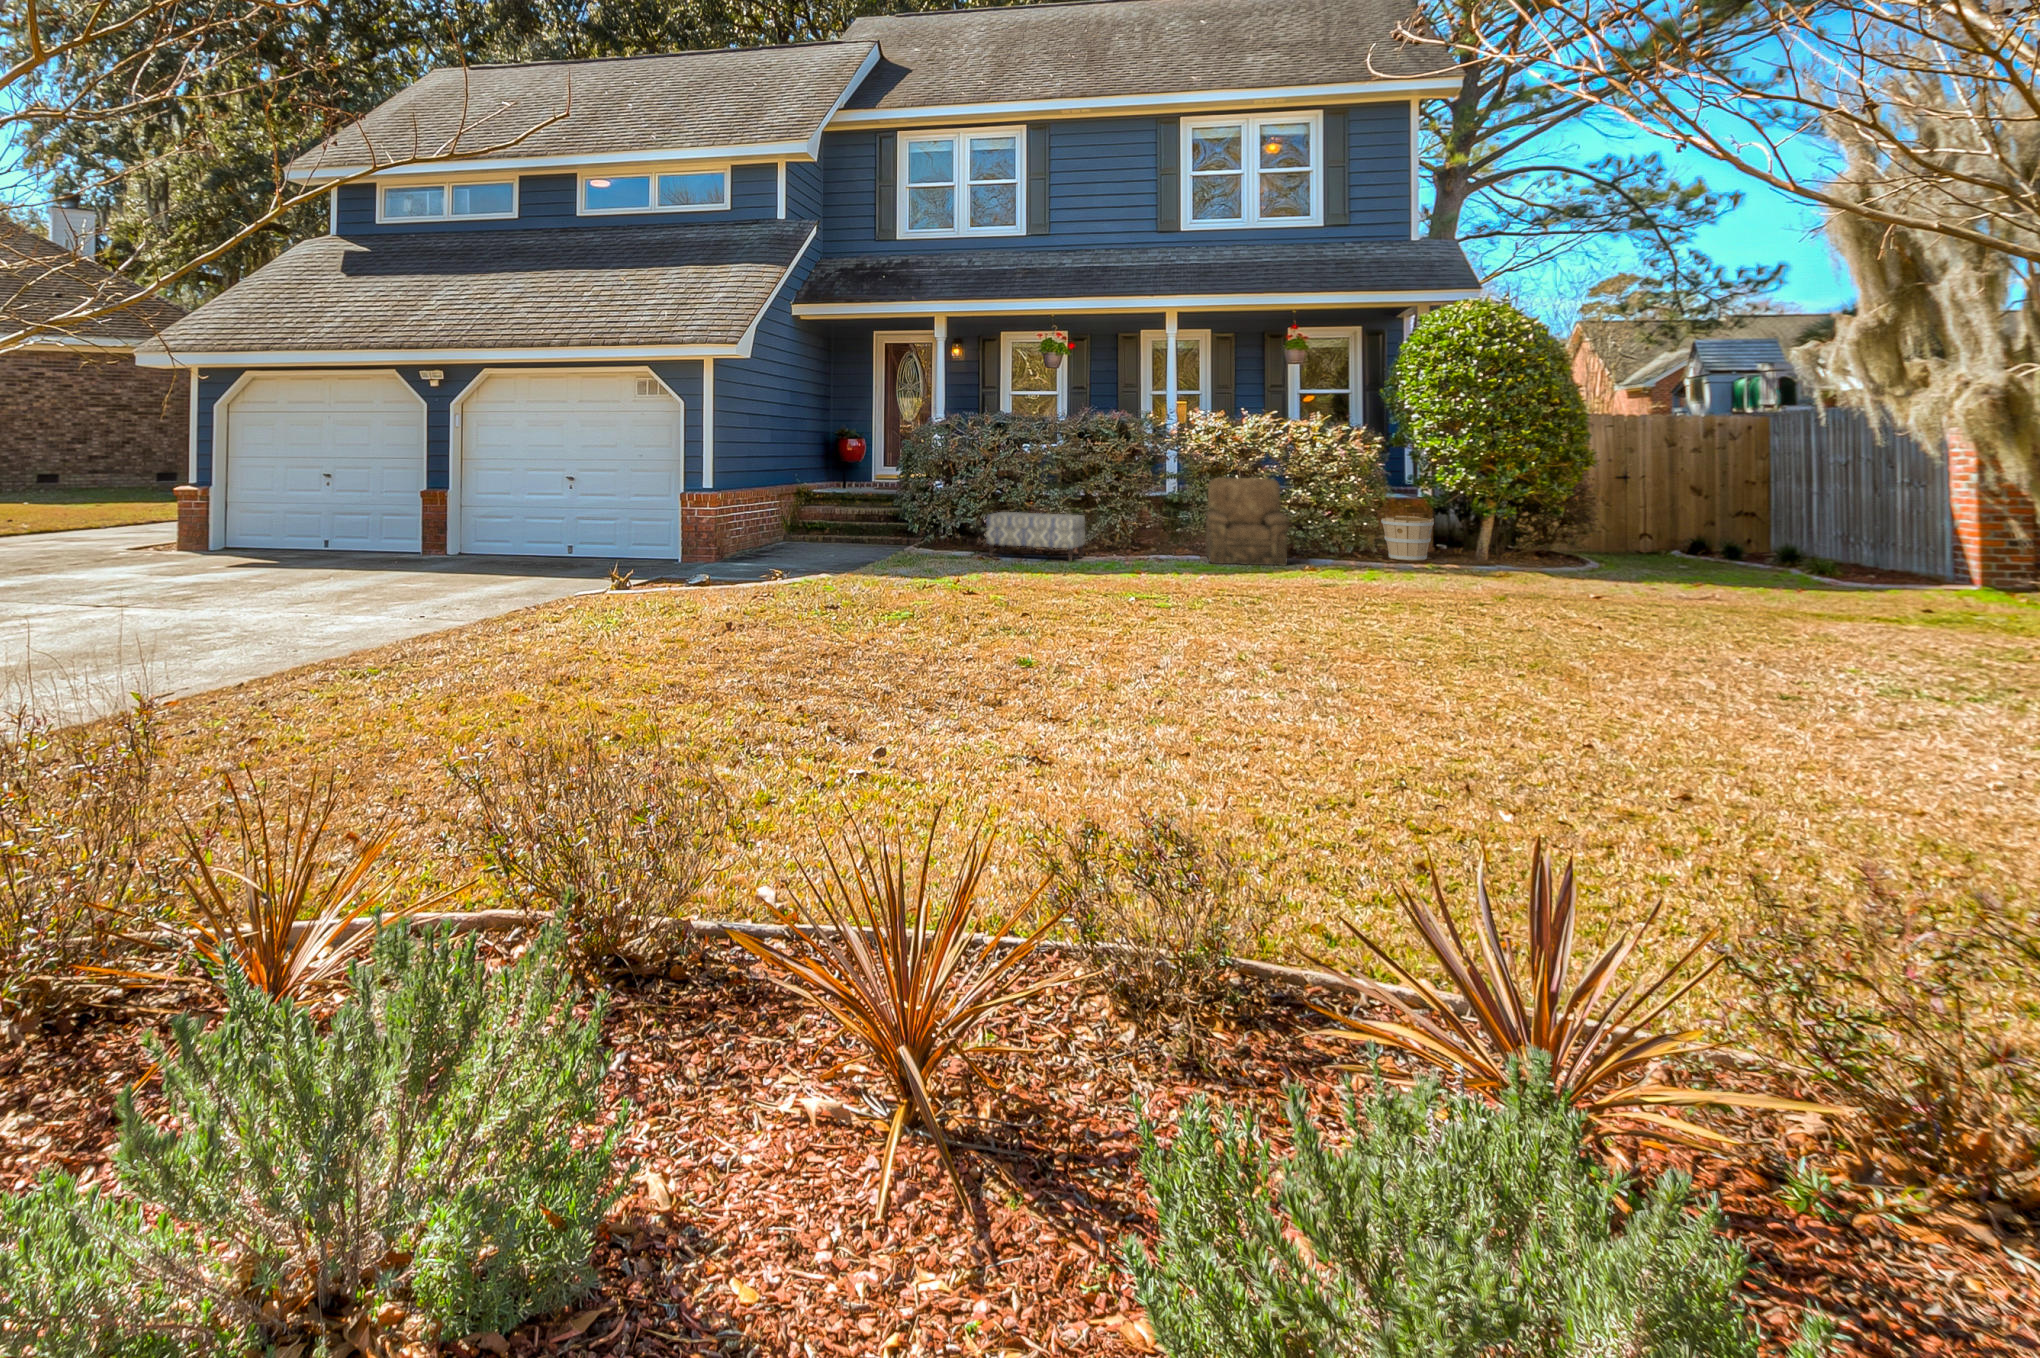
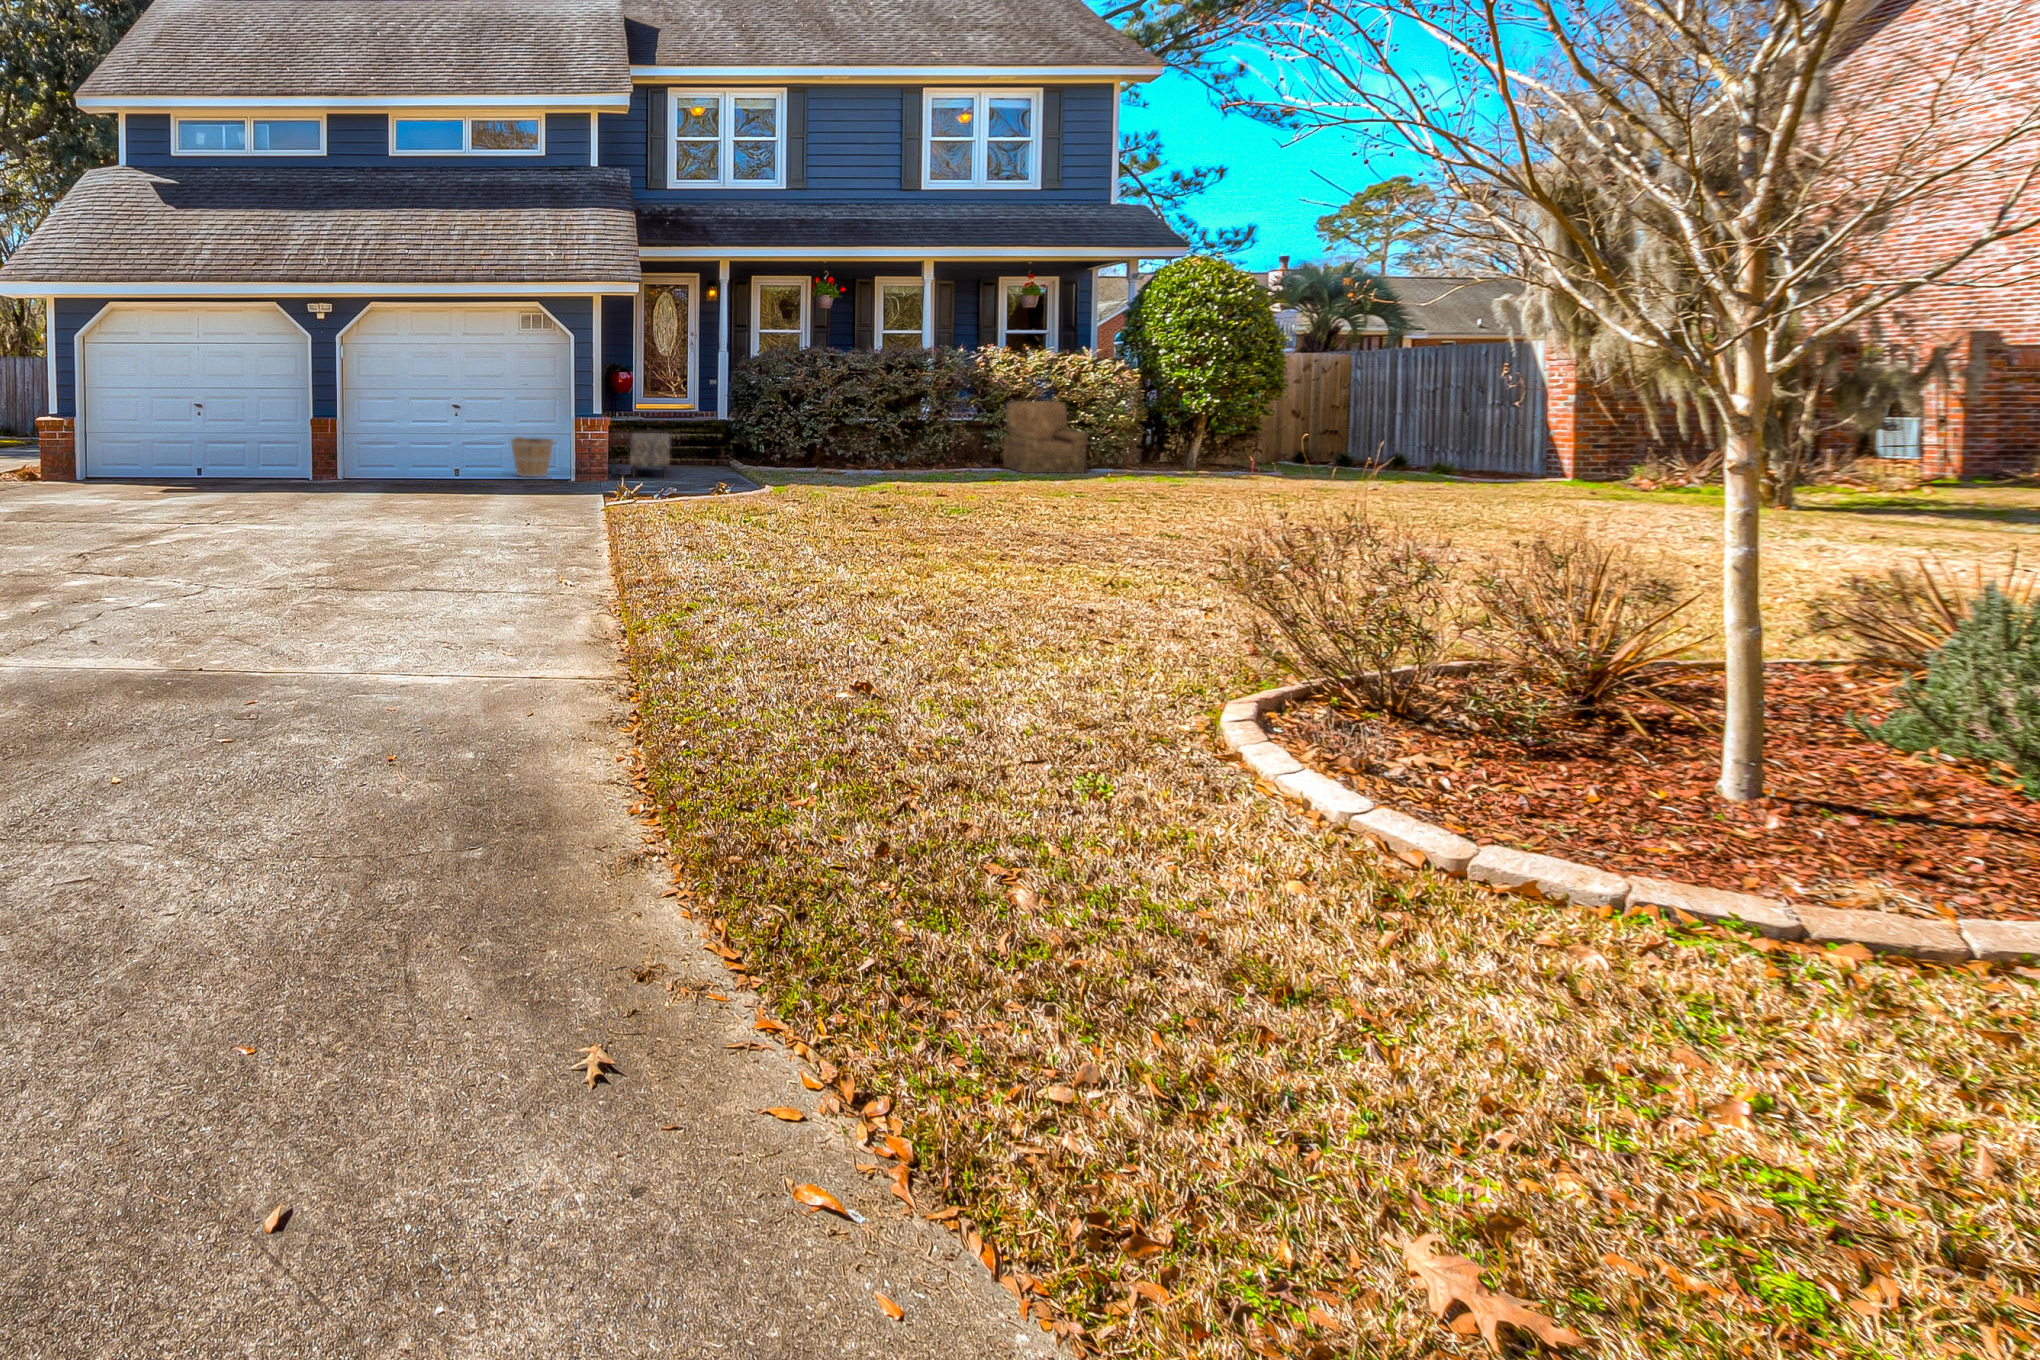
bench: present [986,512,1085,562] -> present [630,433,670,477]
wooden bucket: present [1381,516,1434,561] -> present [511,437,554,477]

